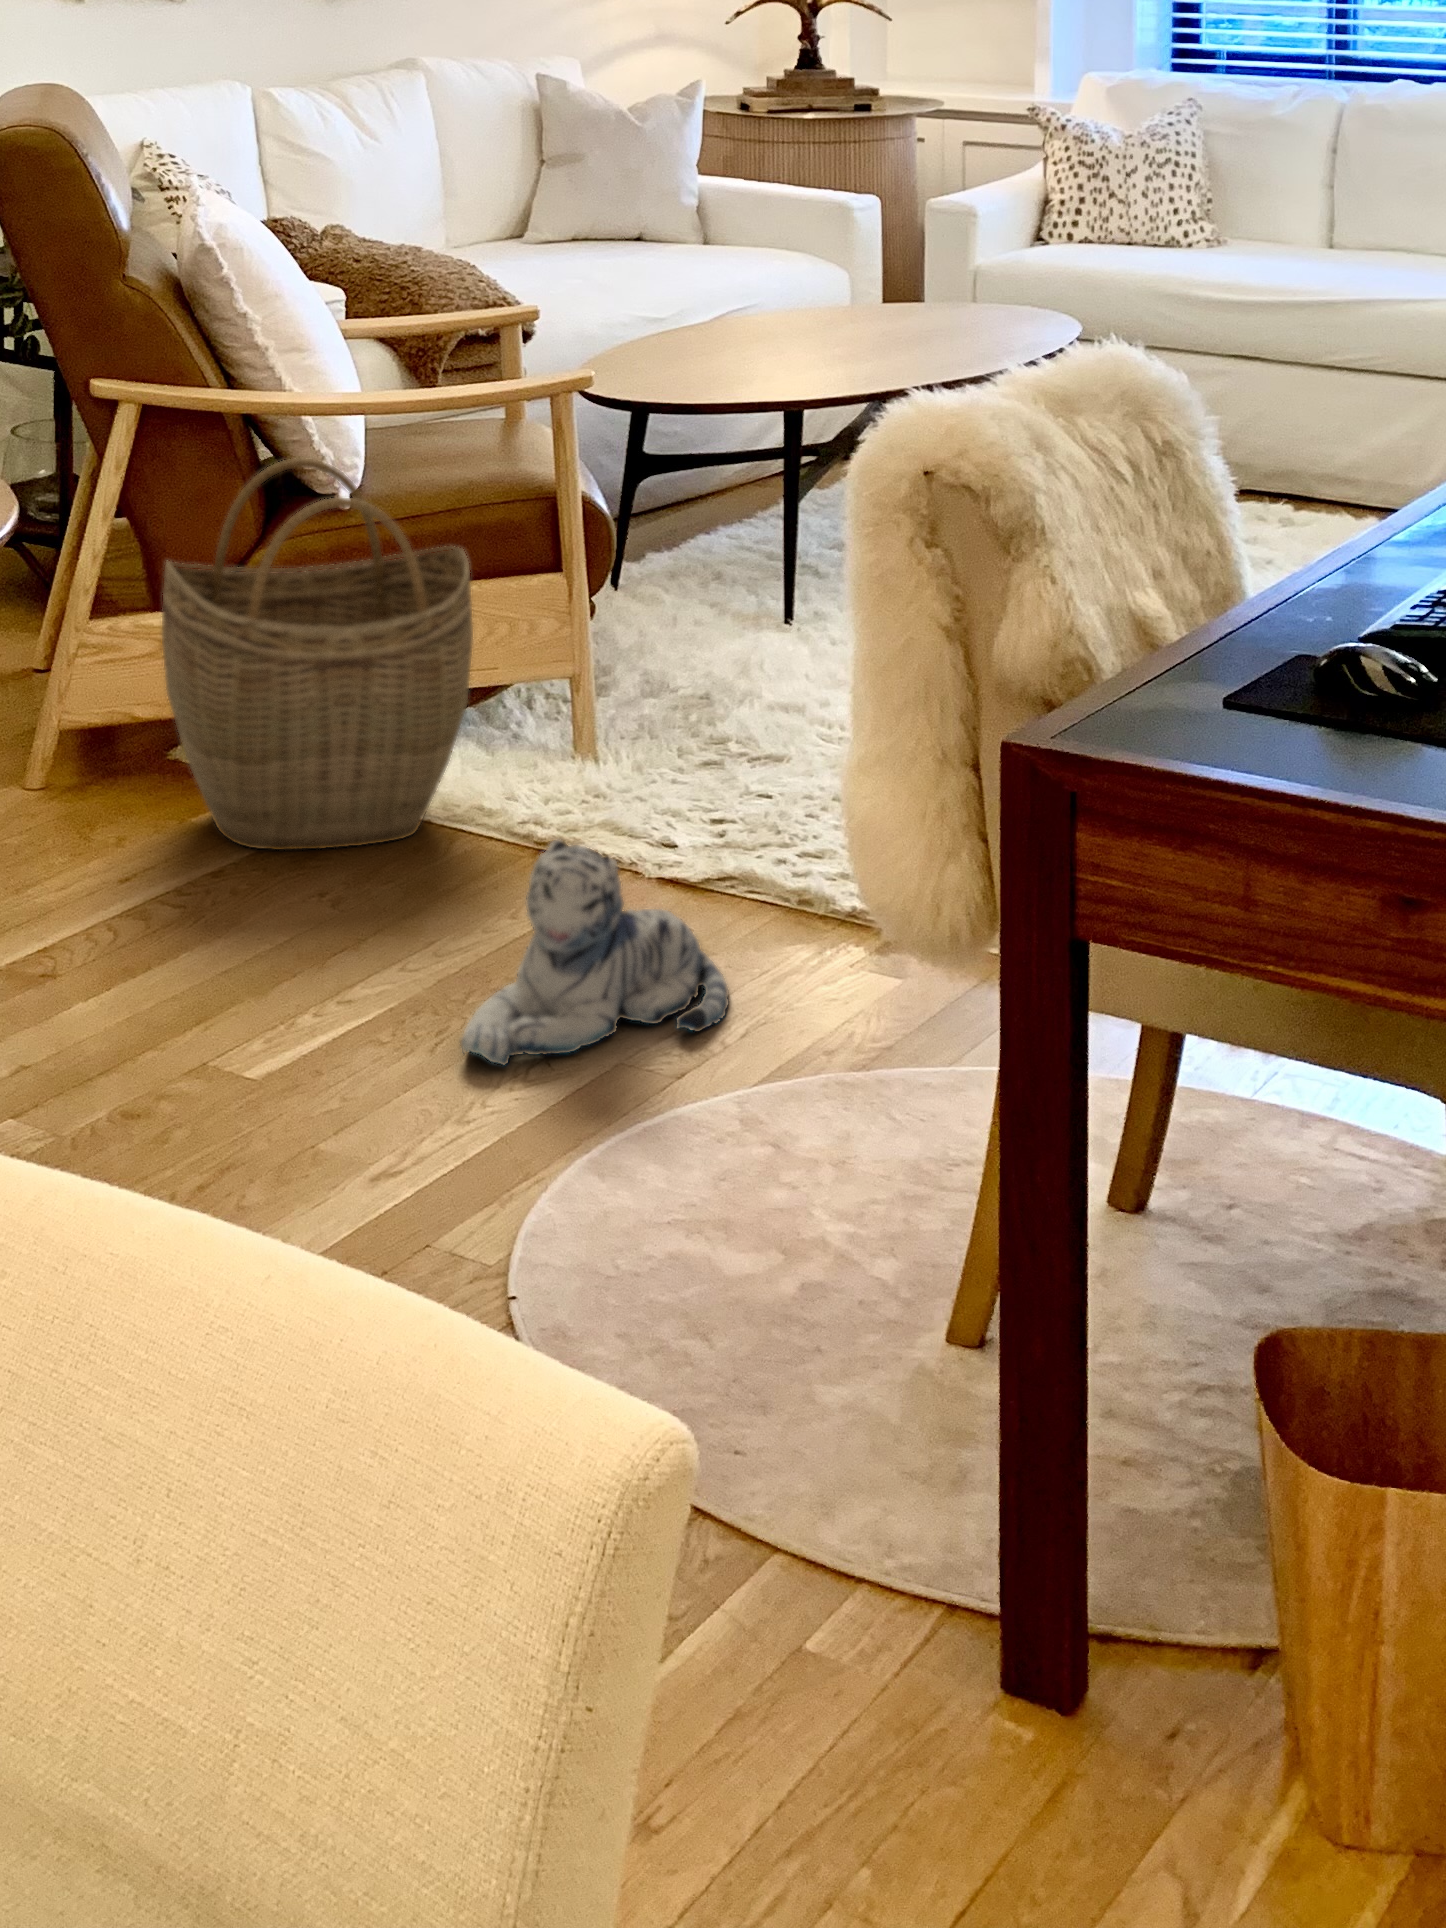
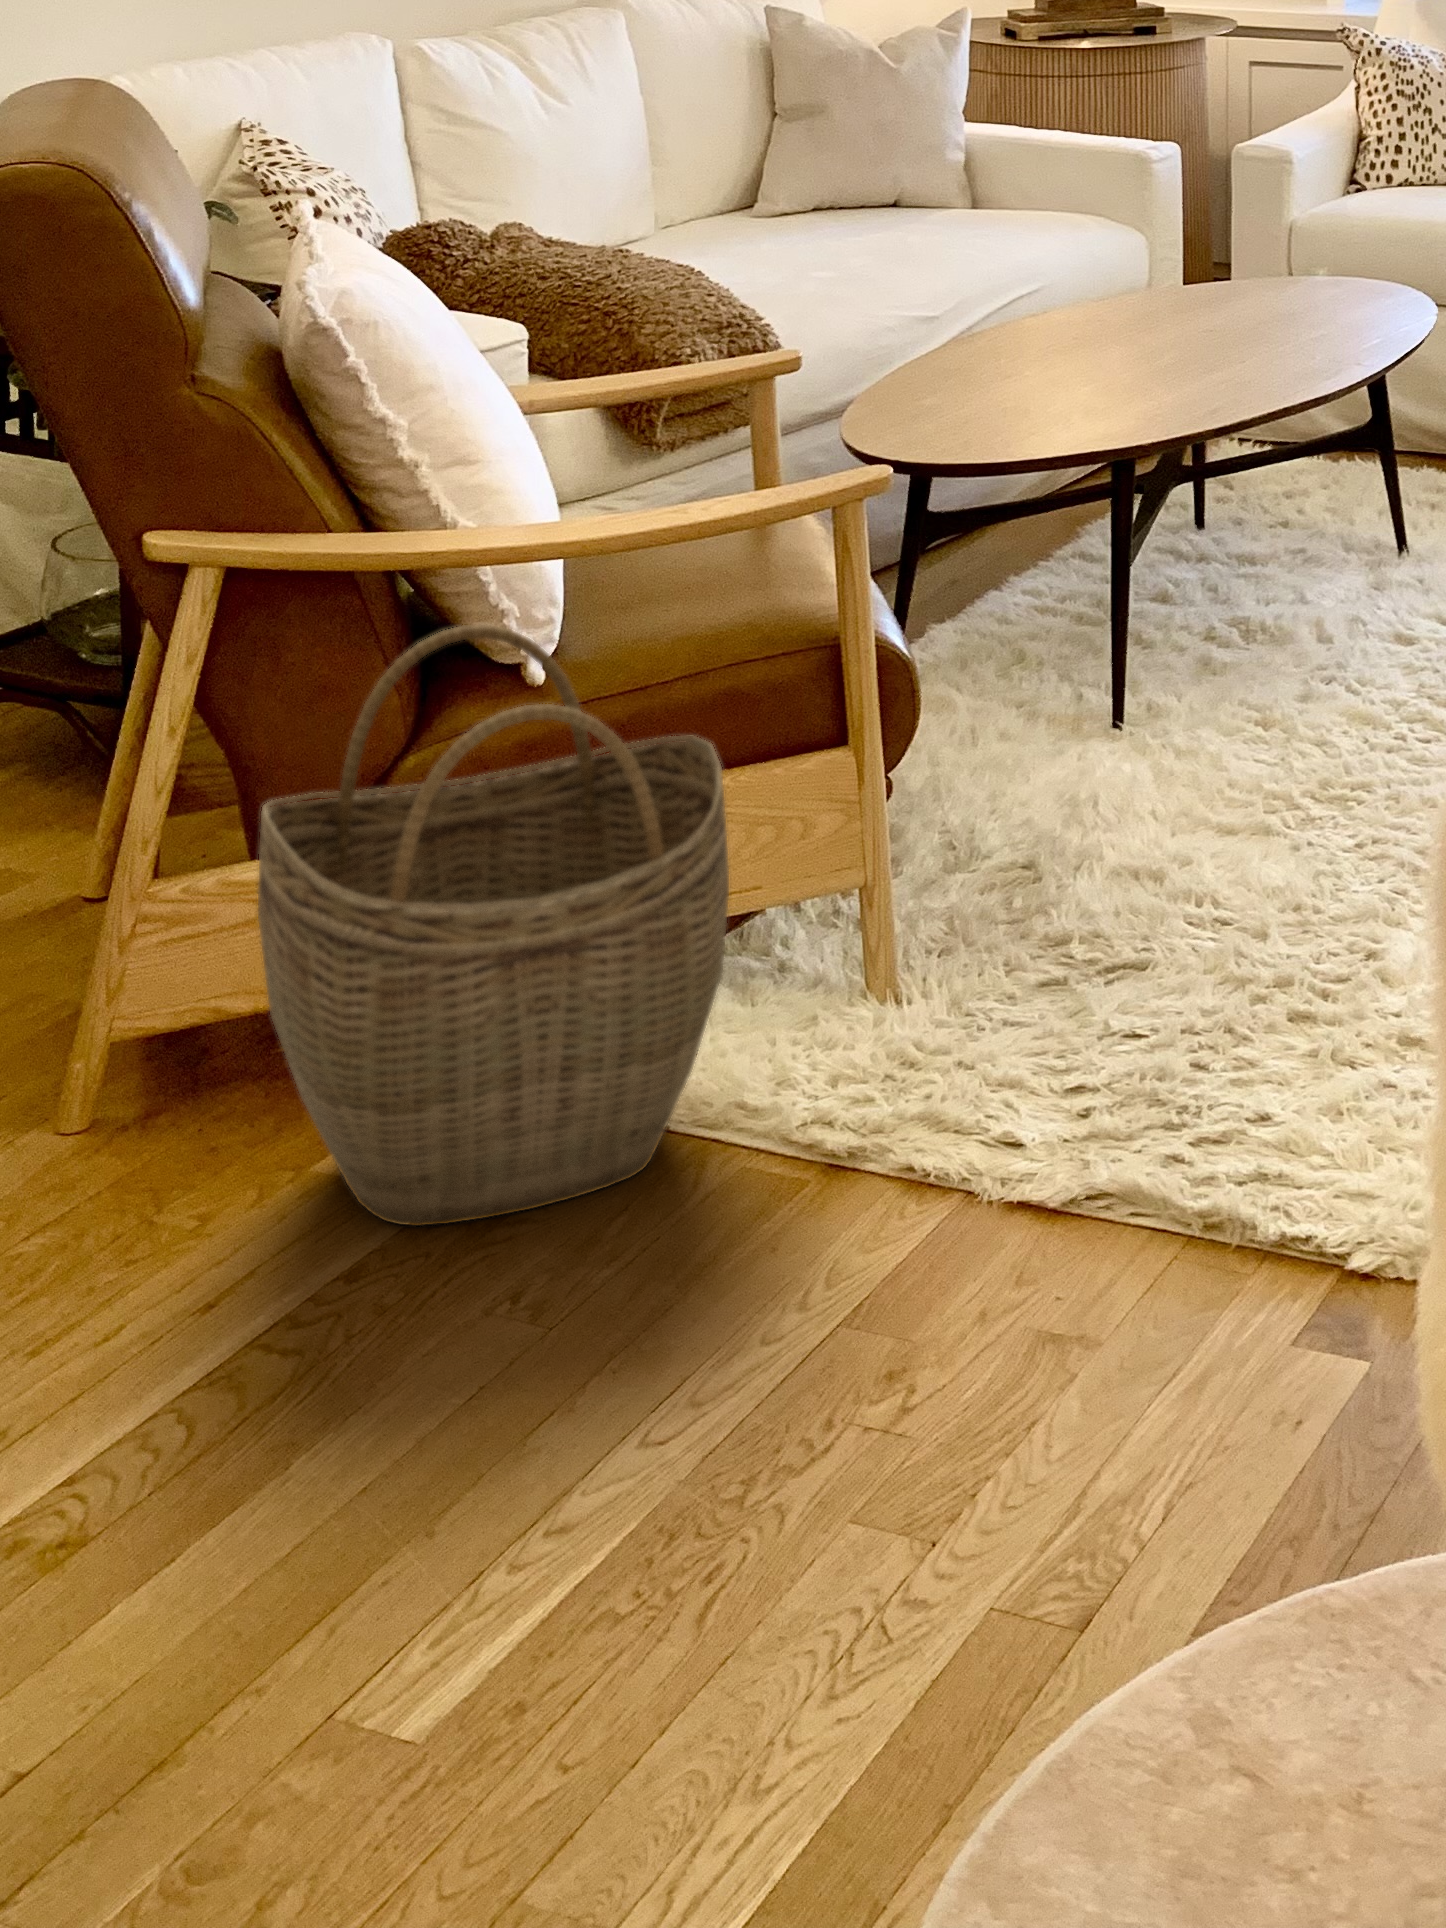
plush toy: present [460,840,729,1065] -> none [749,1287,1148,1689]

